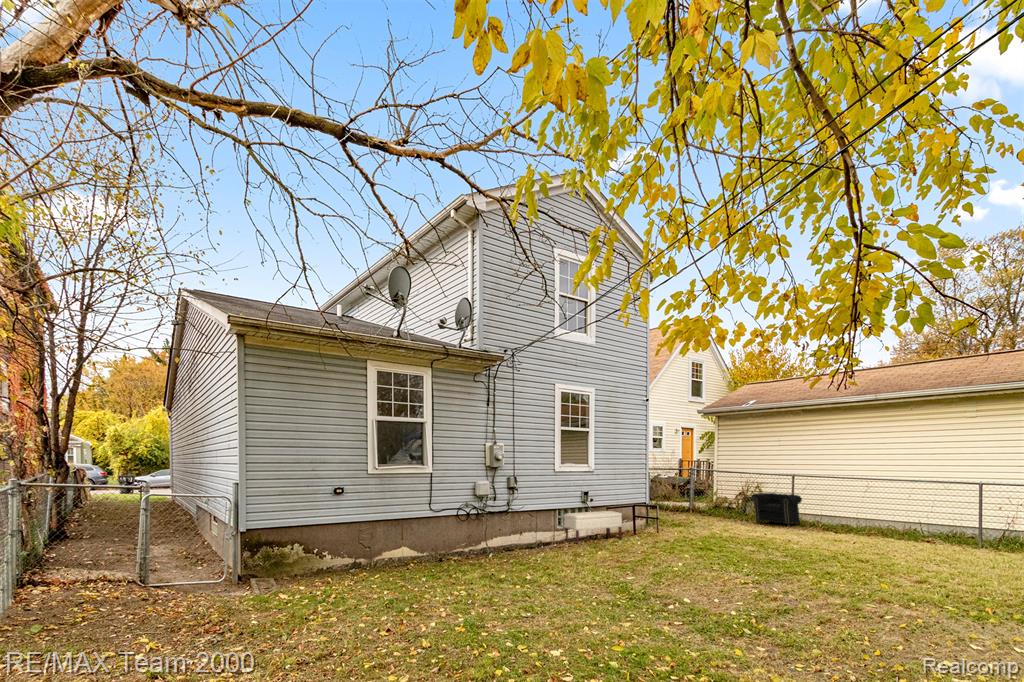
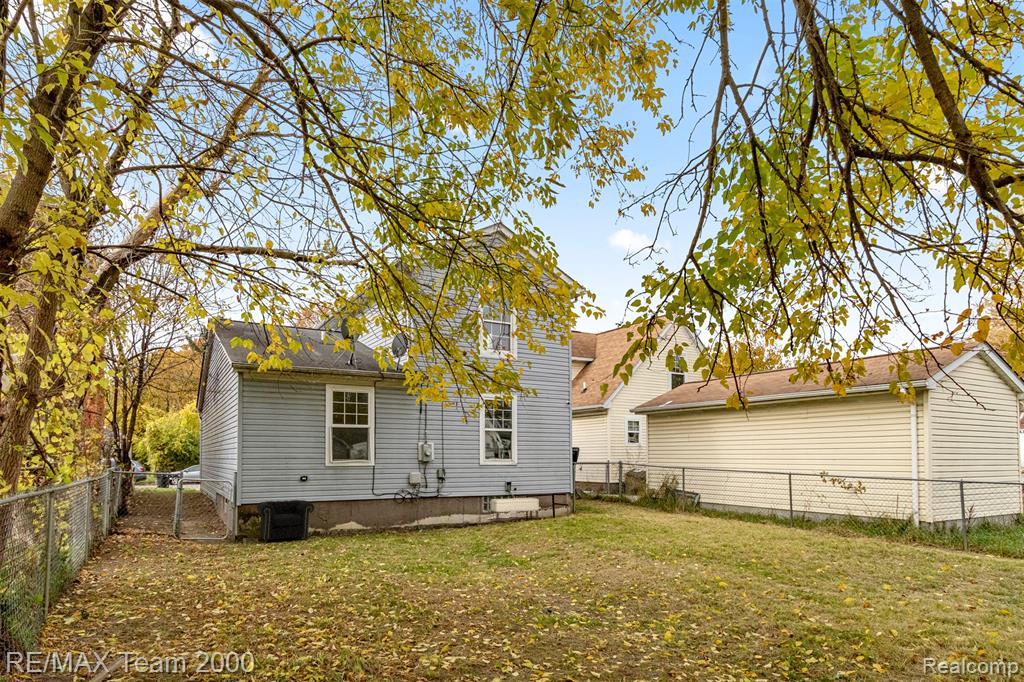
armchair: present [751,493,802,527] -> present [257,500,314,543]

